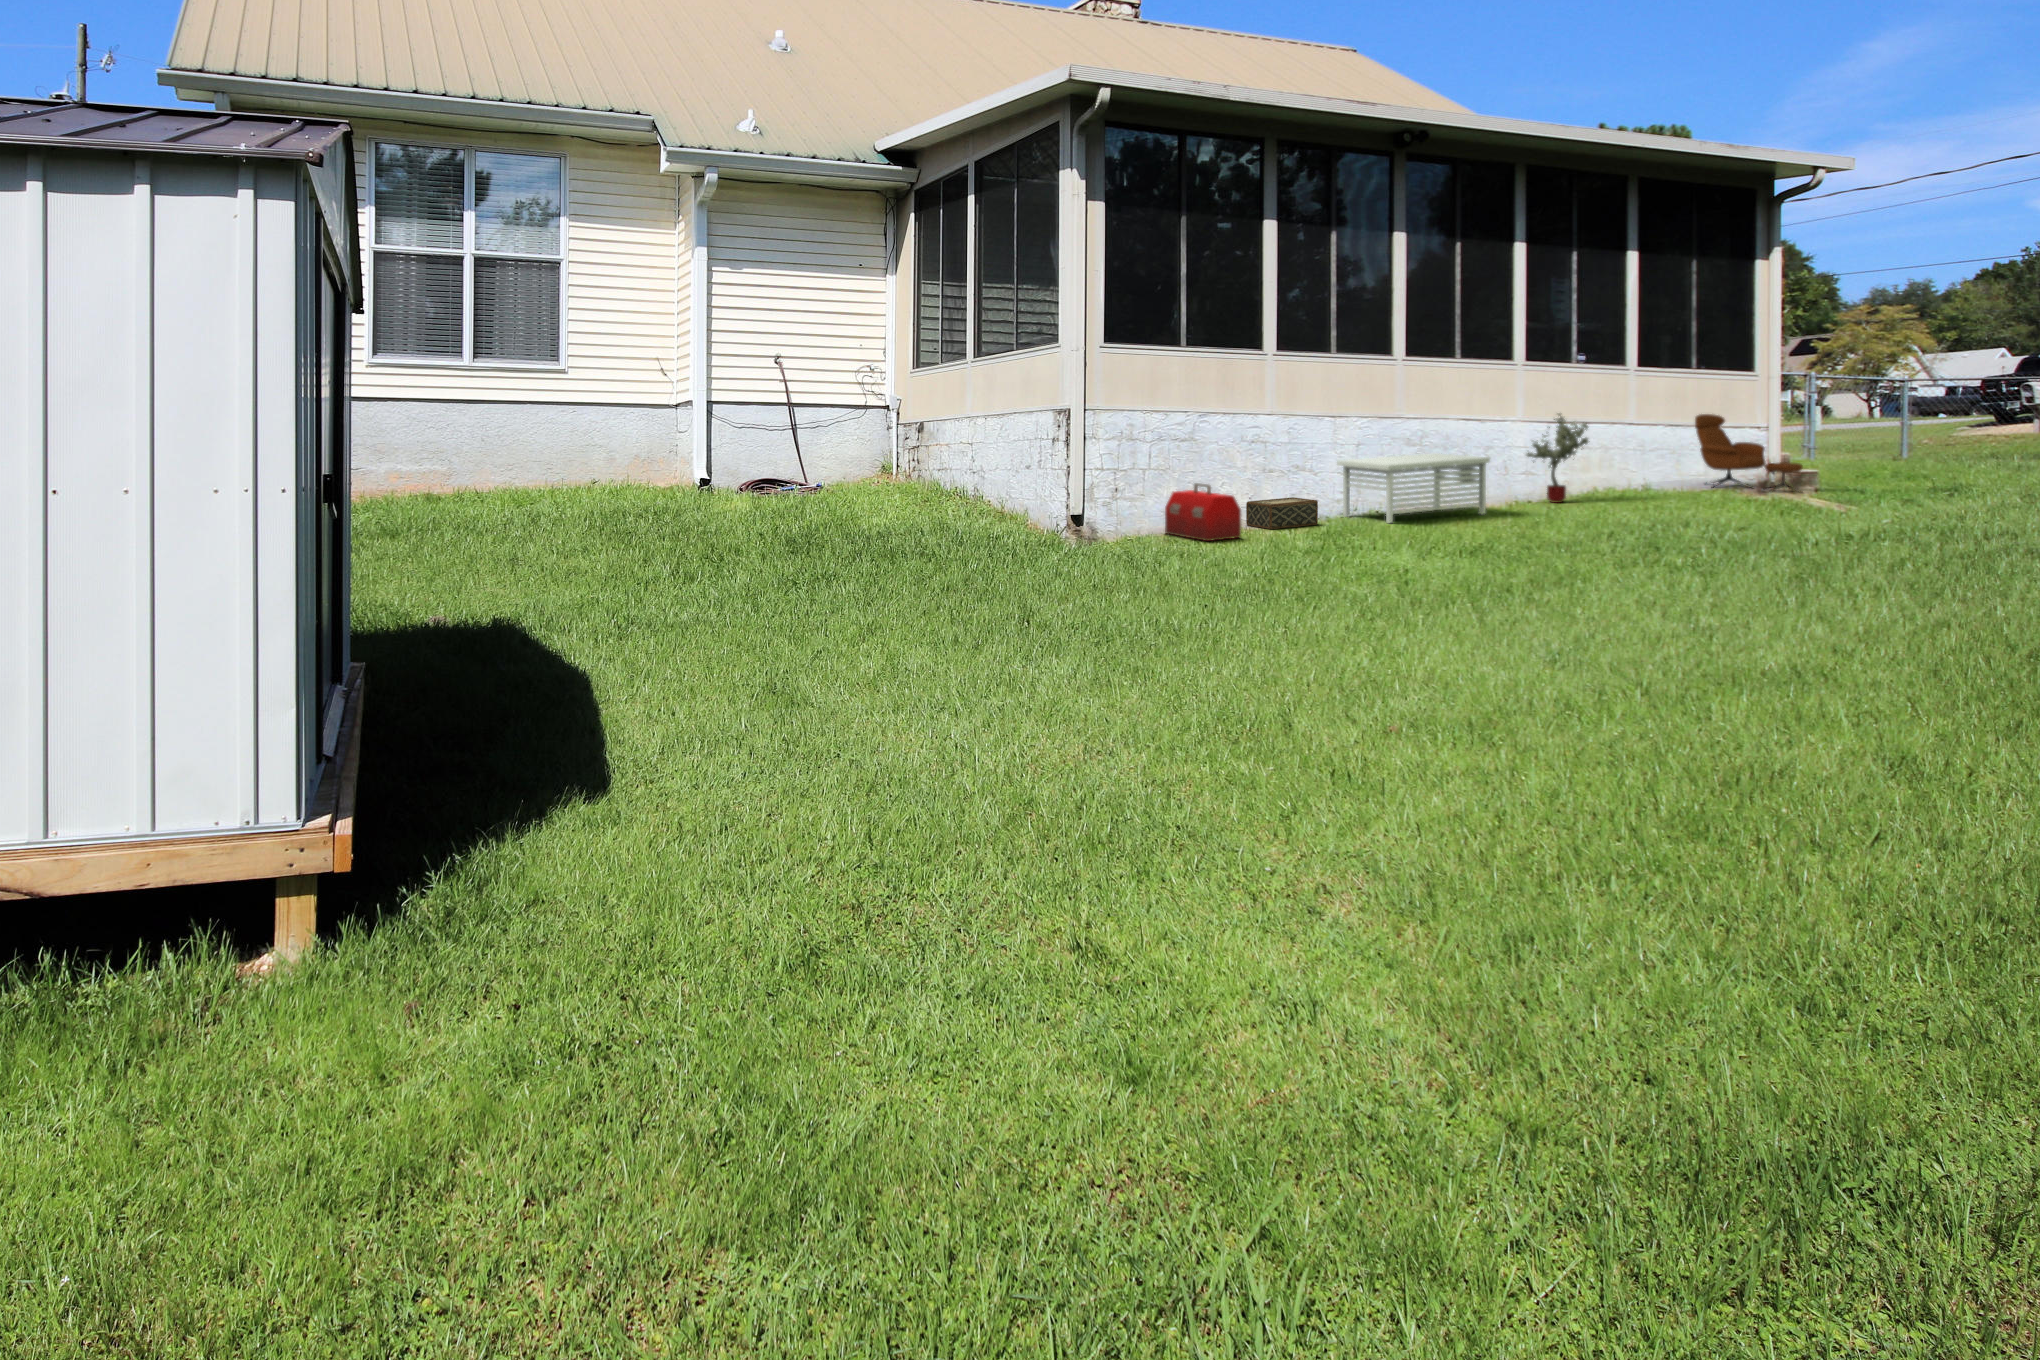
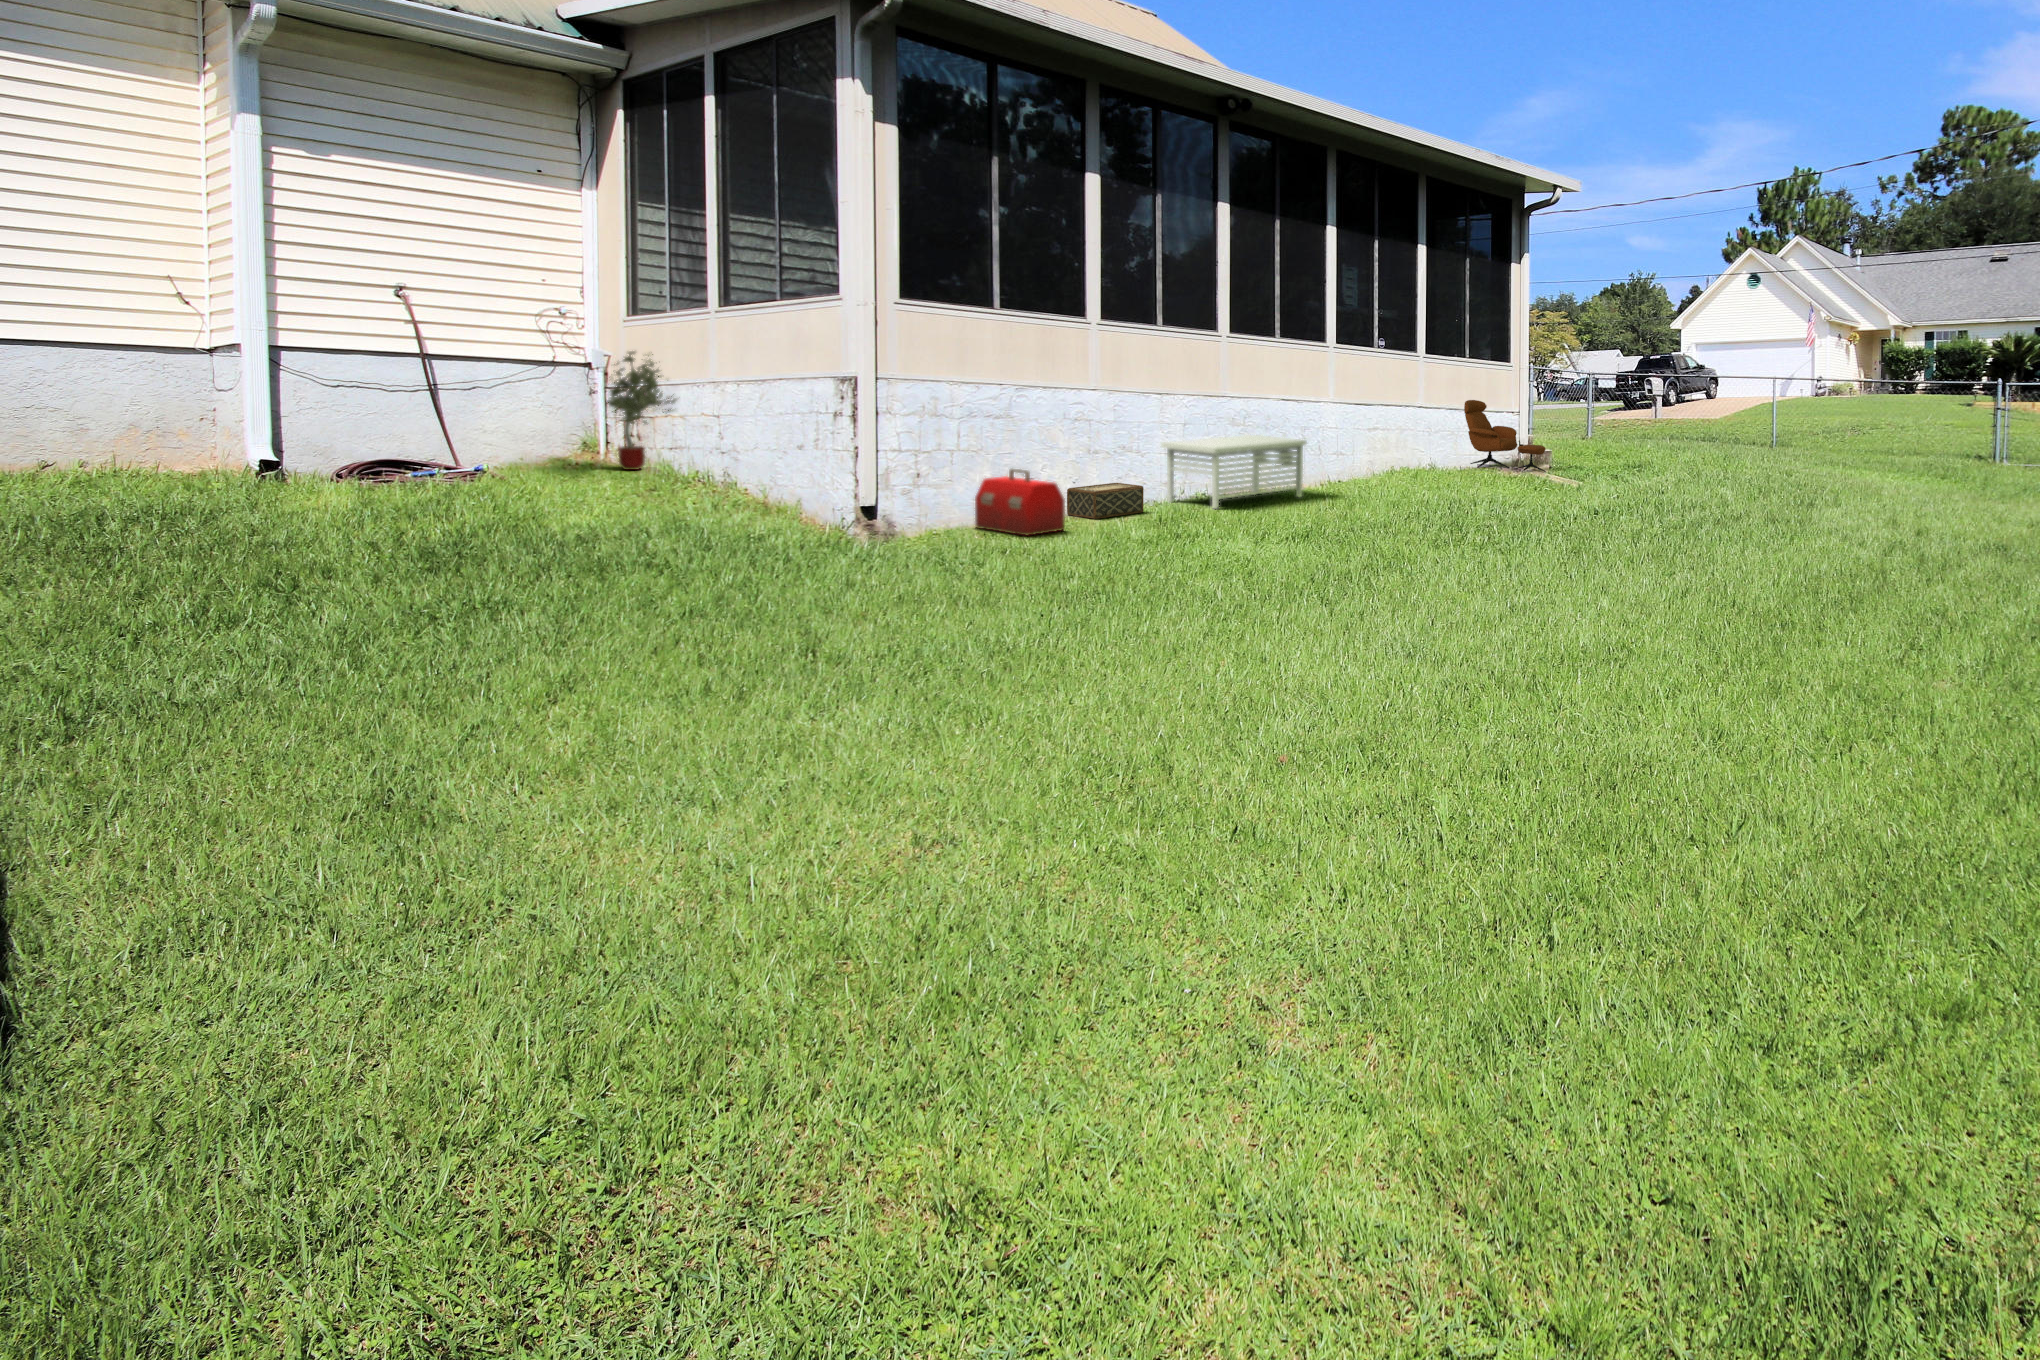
potted tree: present [1527,413,1588,503] -> present [606,351,676,470]

